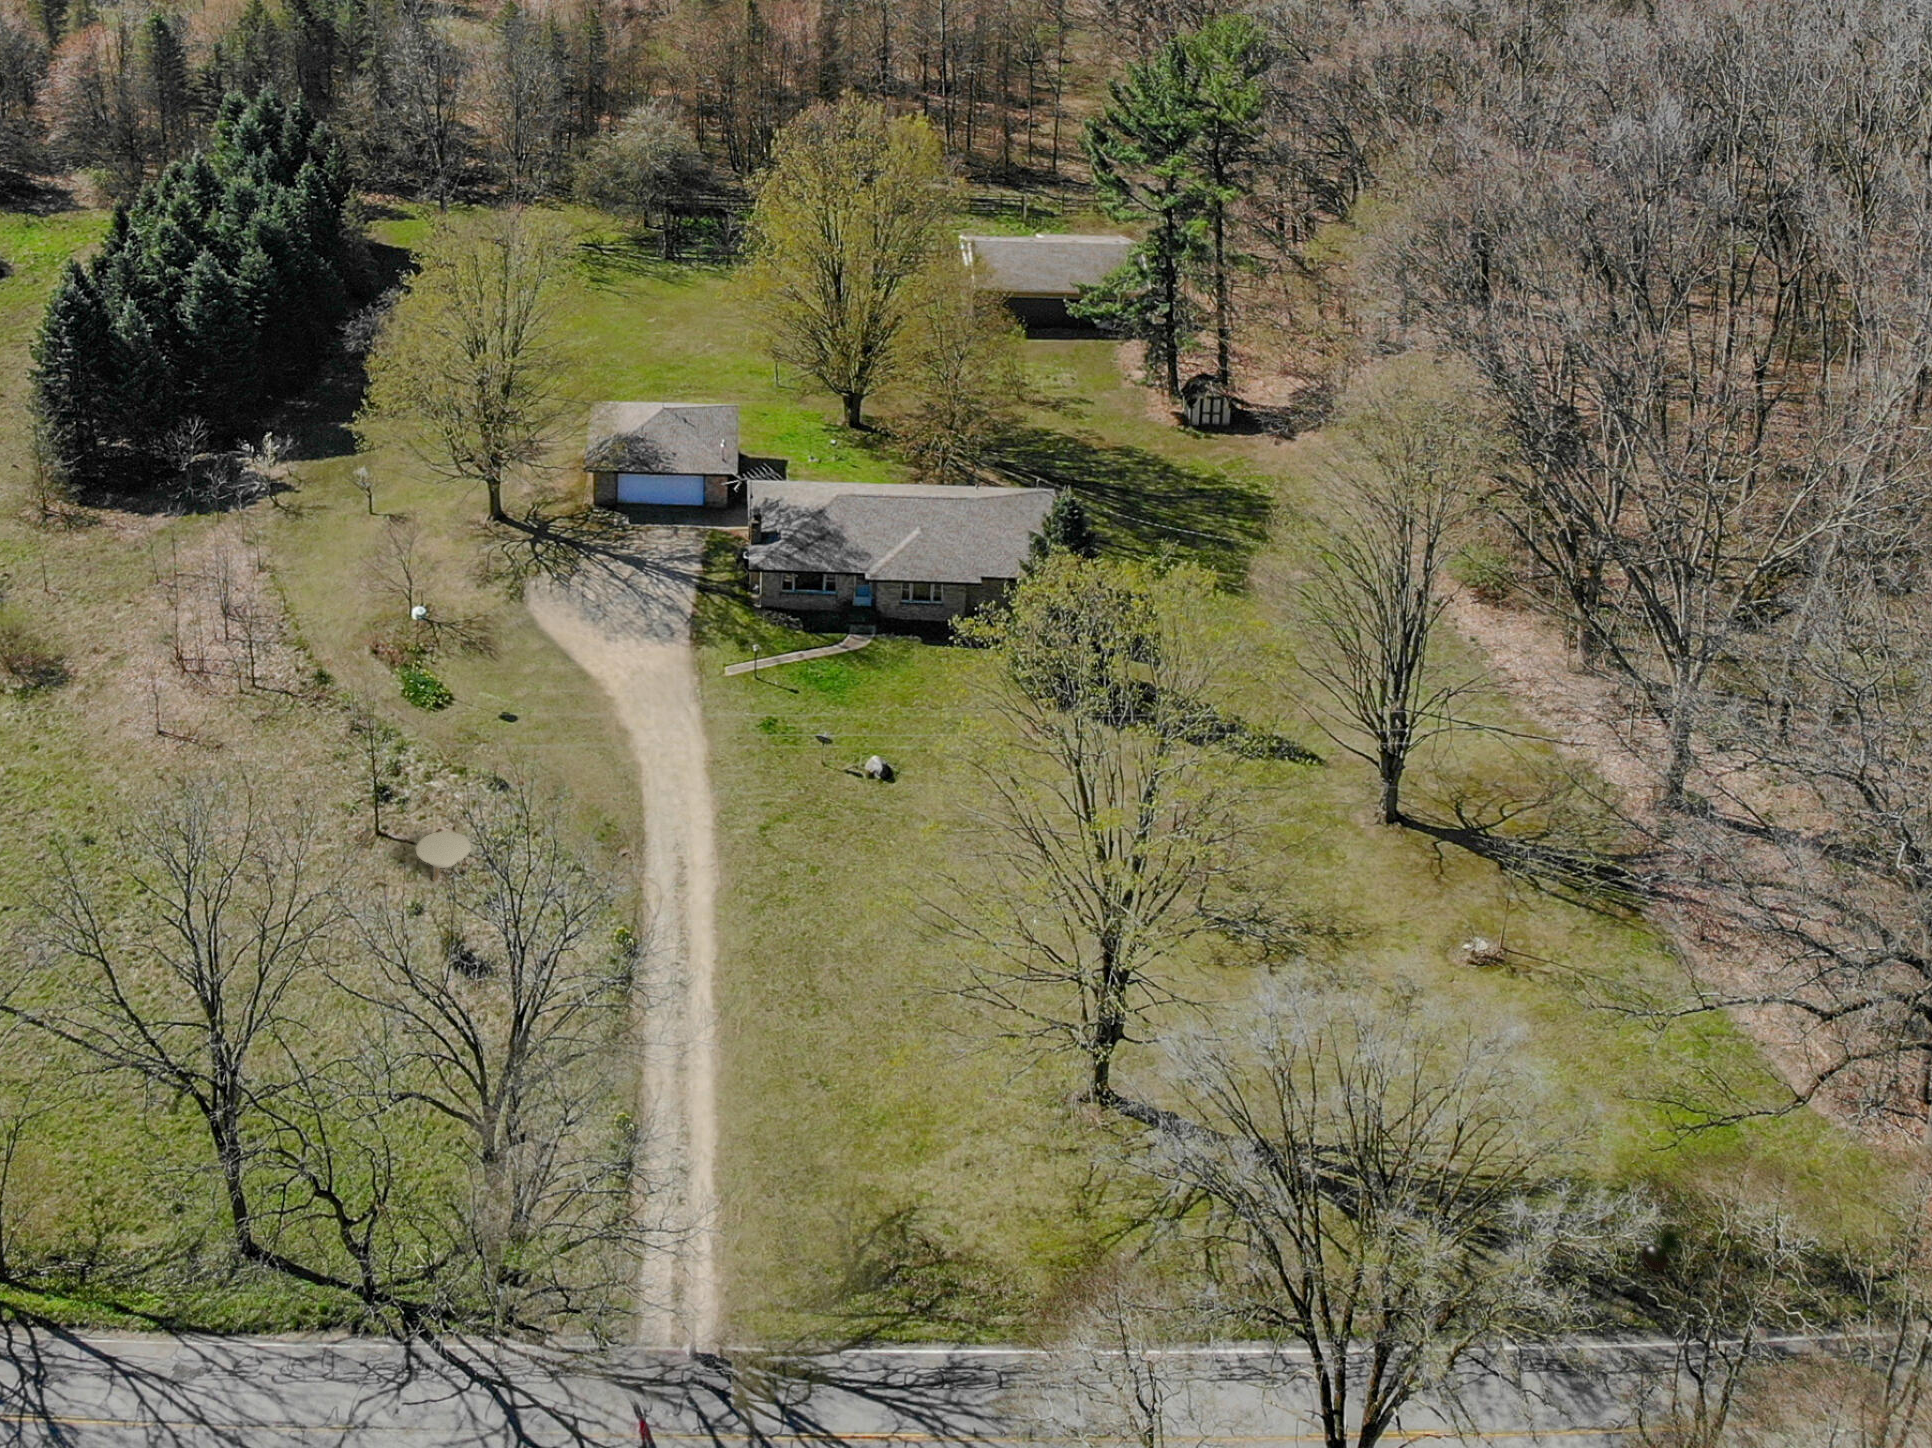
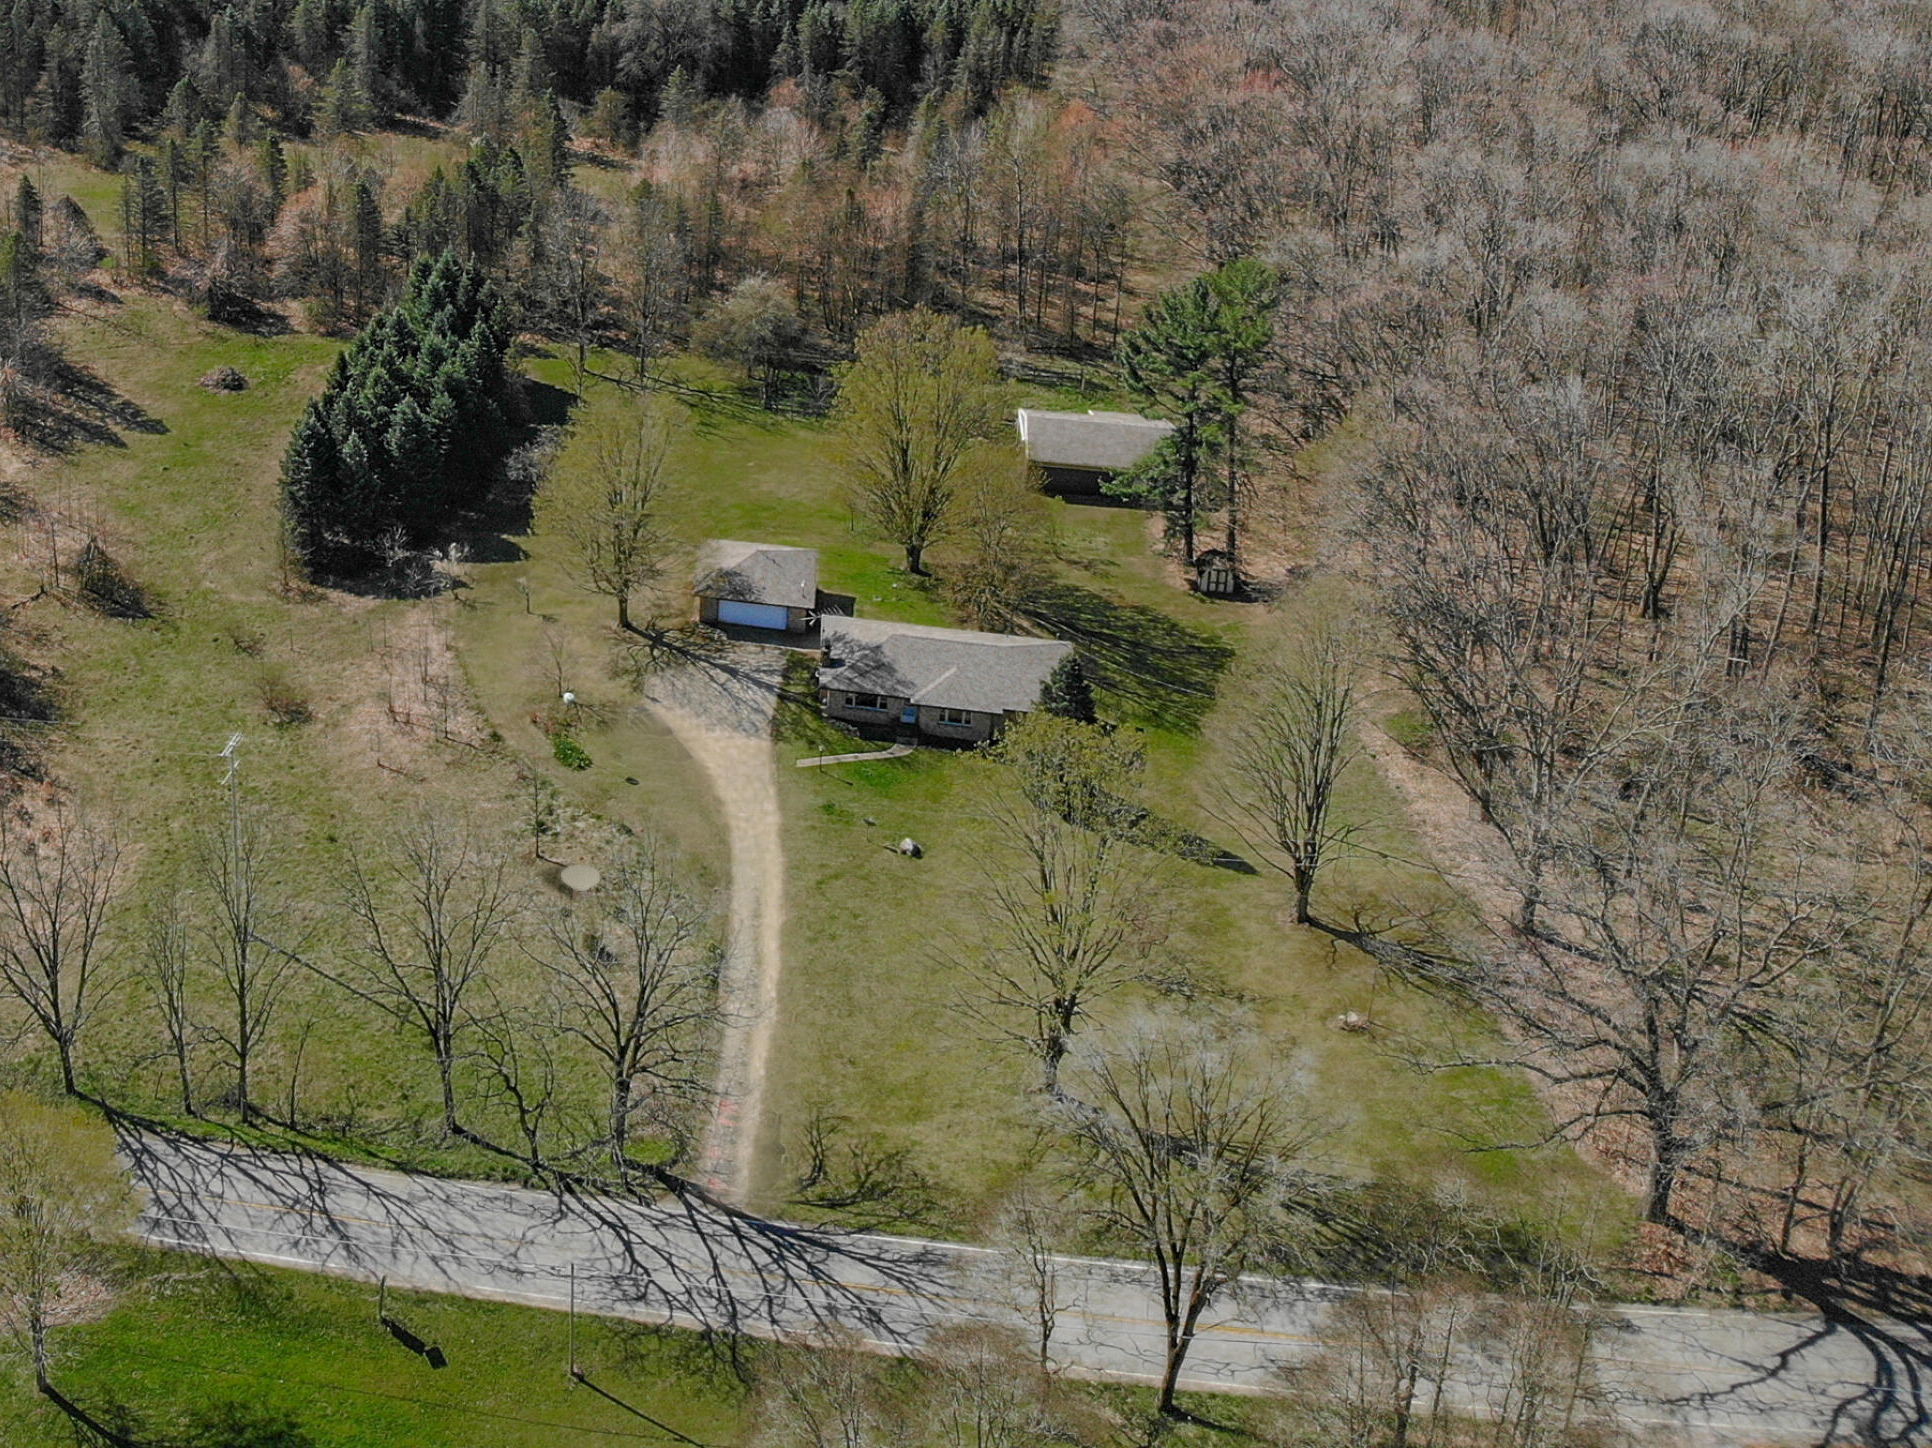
potted tree: present [1642,1229,1680,1271] -> none [1439,1227,1470,1260]

